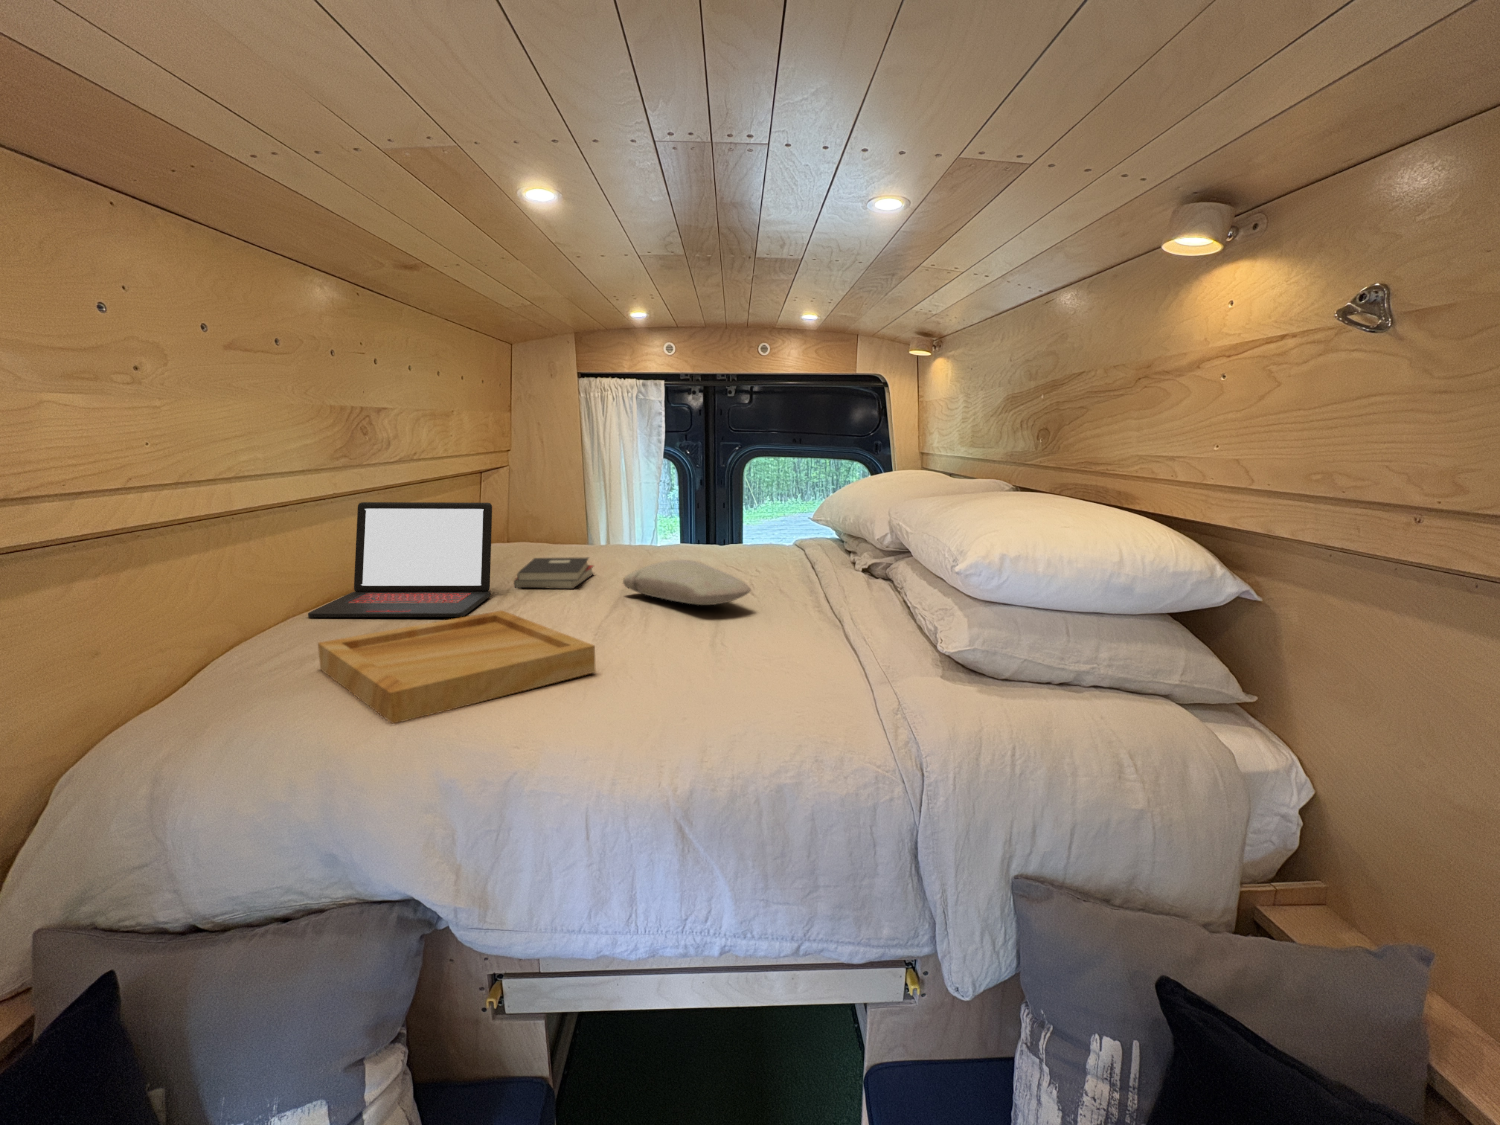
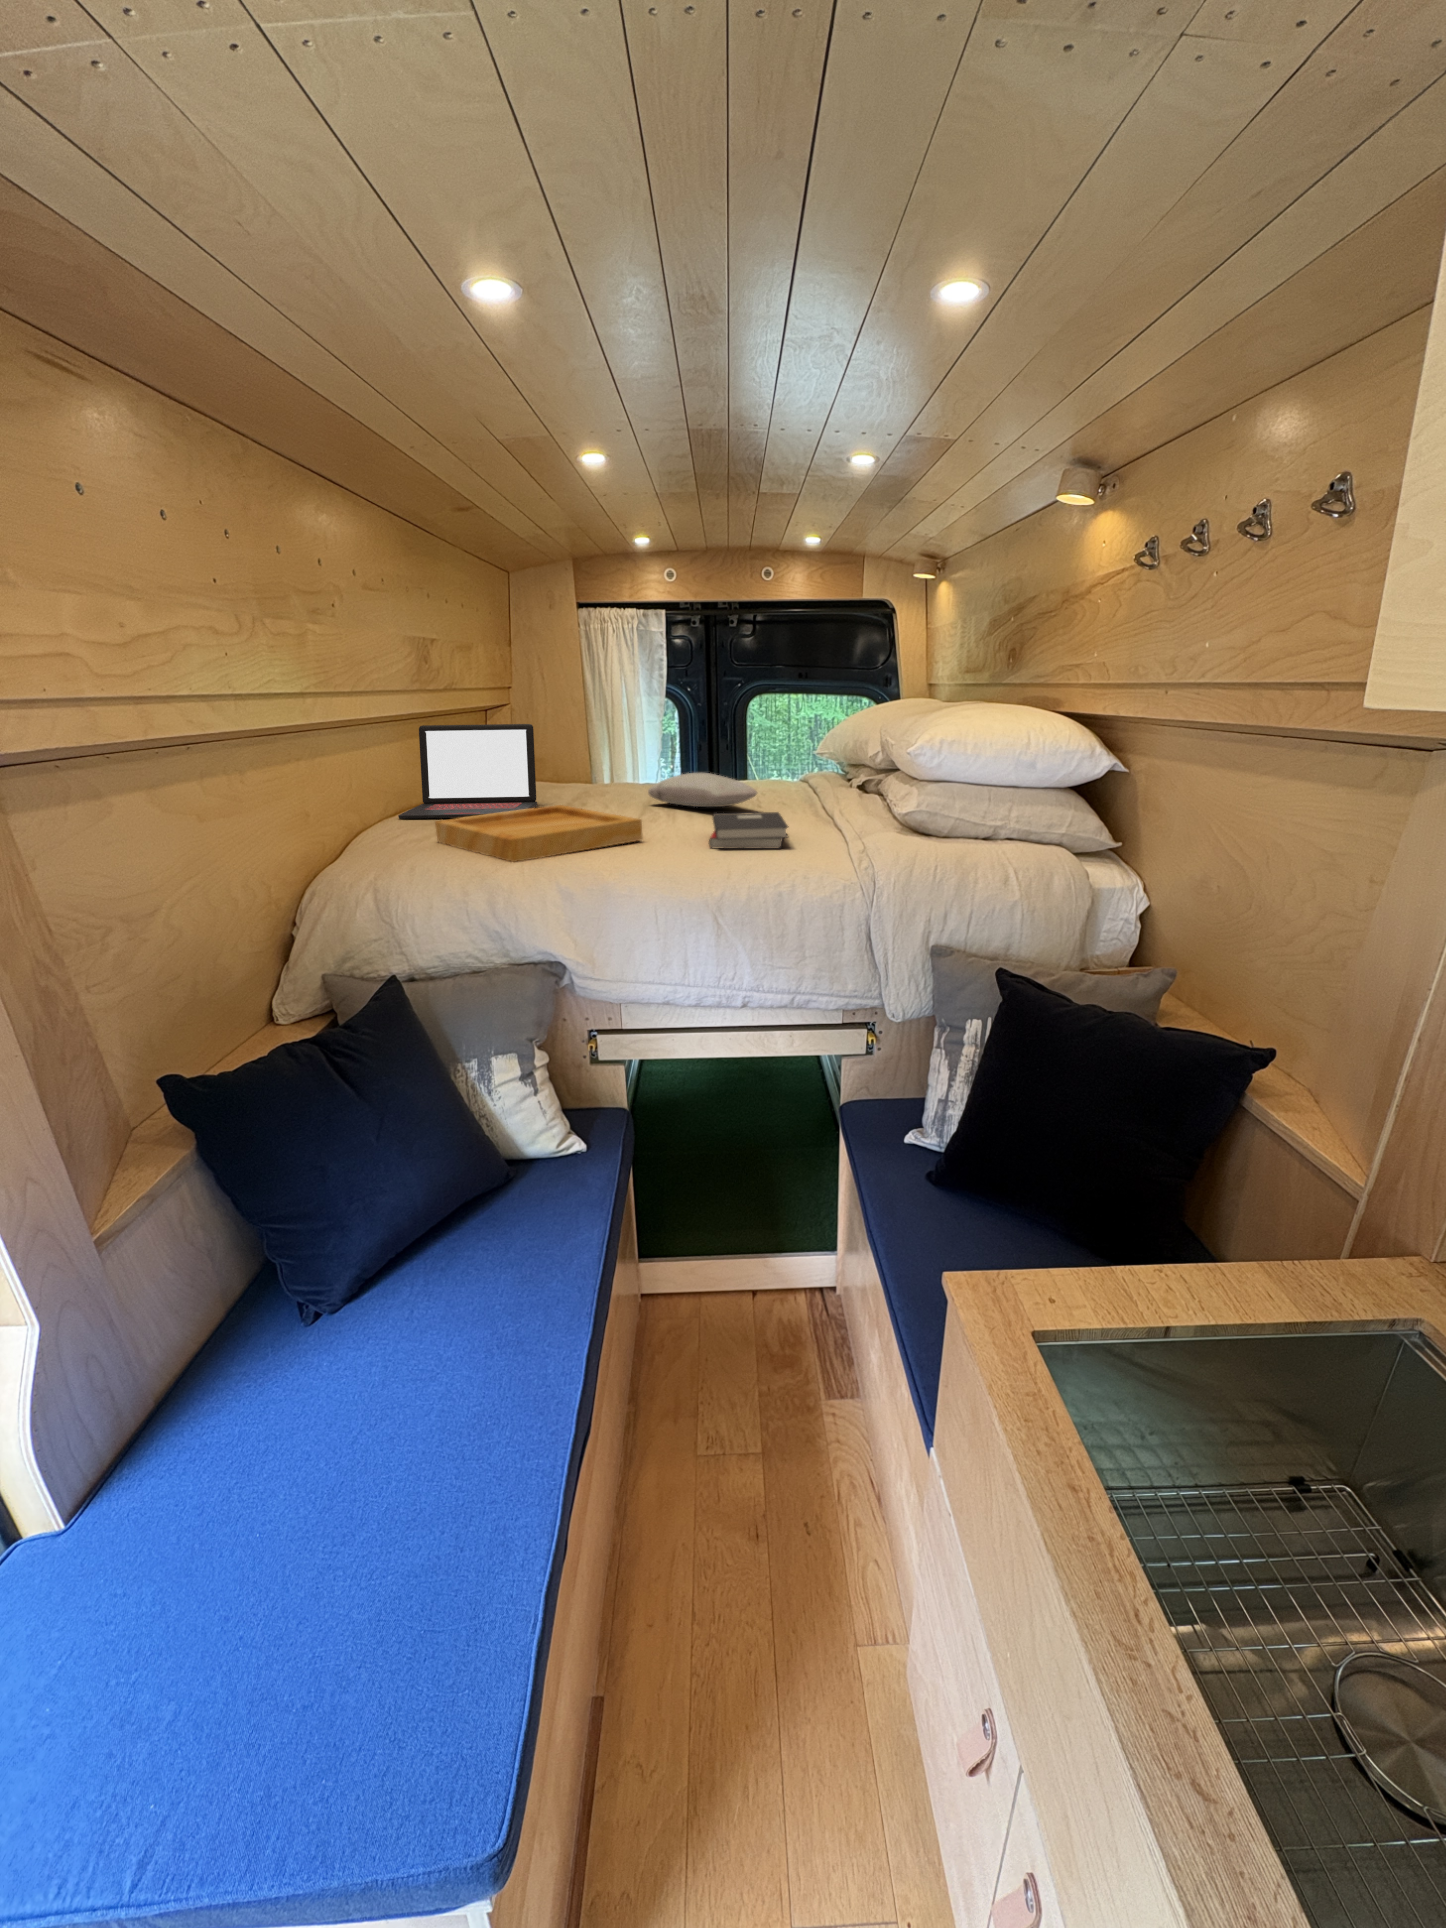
hardback book: present [514,558,593,589] -> present [709,812,789,849]

